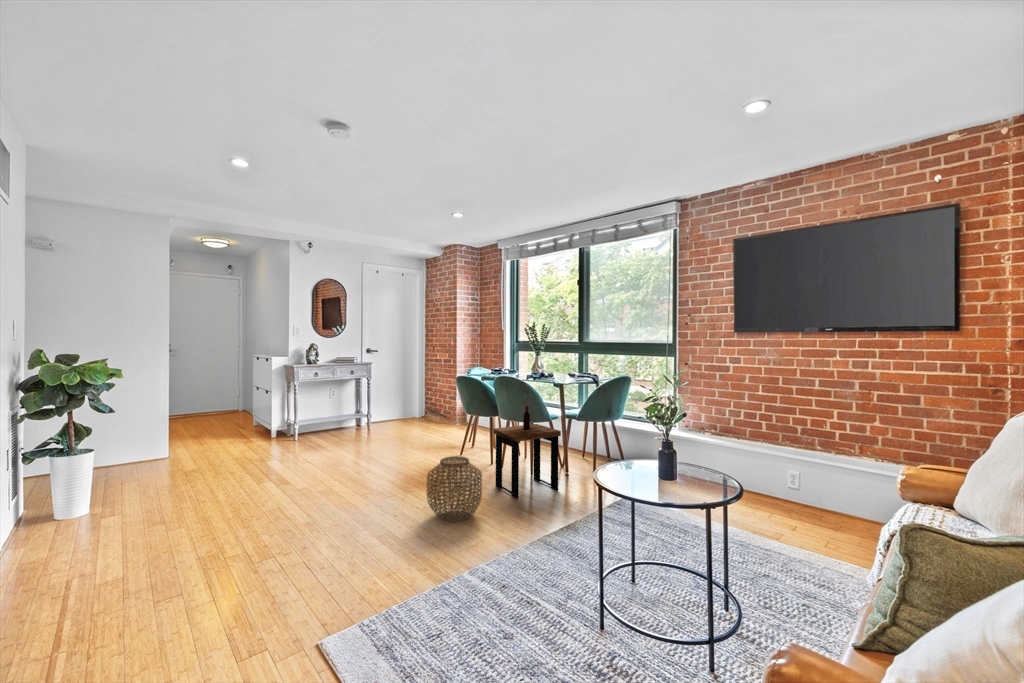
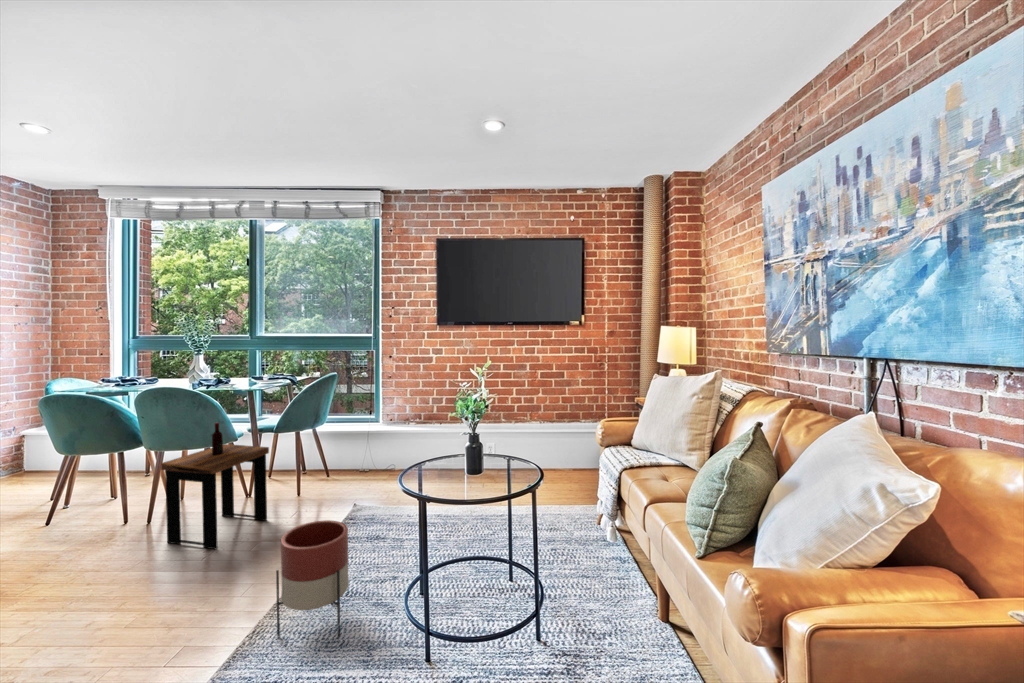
woven basket: present [427,456,482,523] -> none [60,517,175,628]
planter: none [516,487,568,582] -> present [276,520,349,637]

